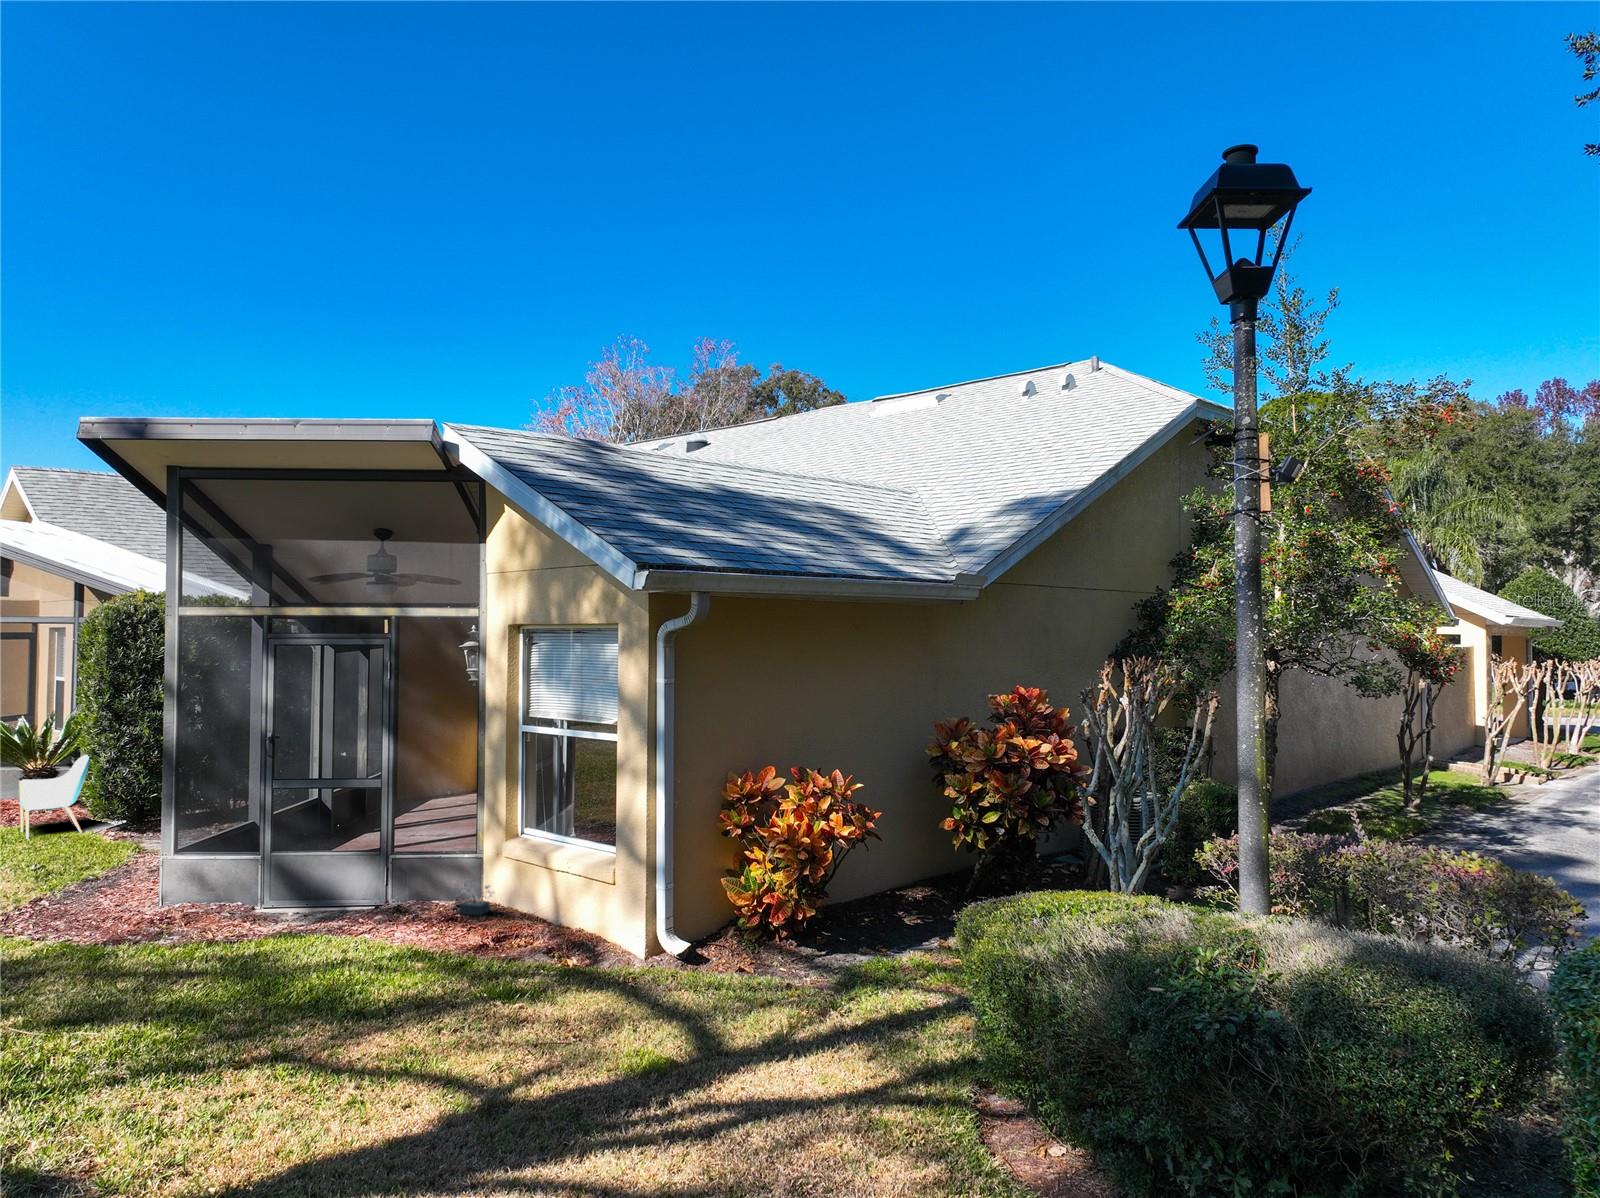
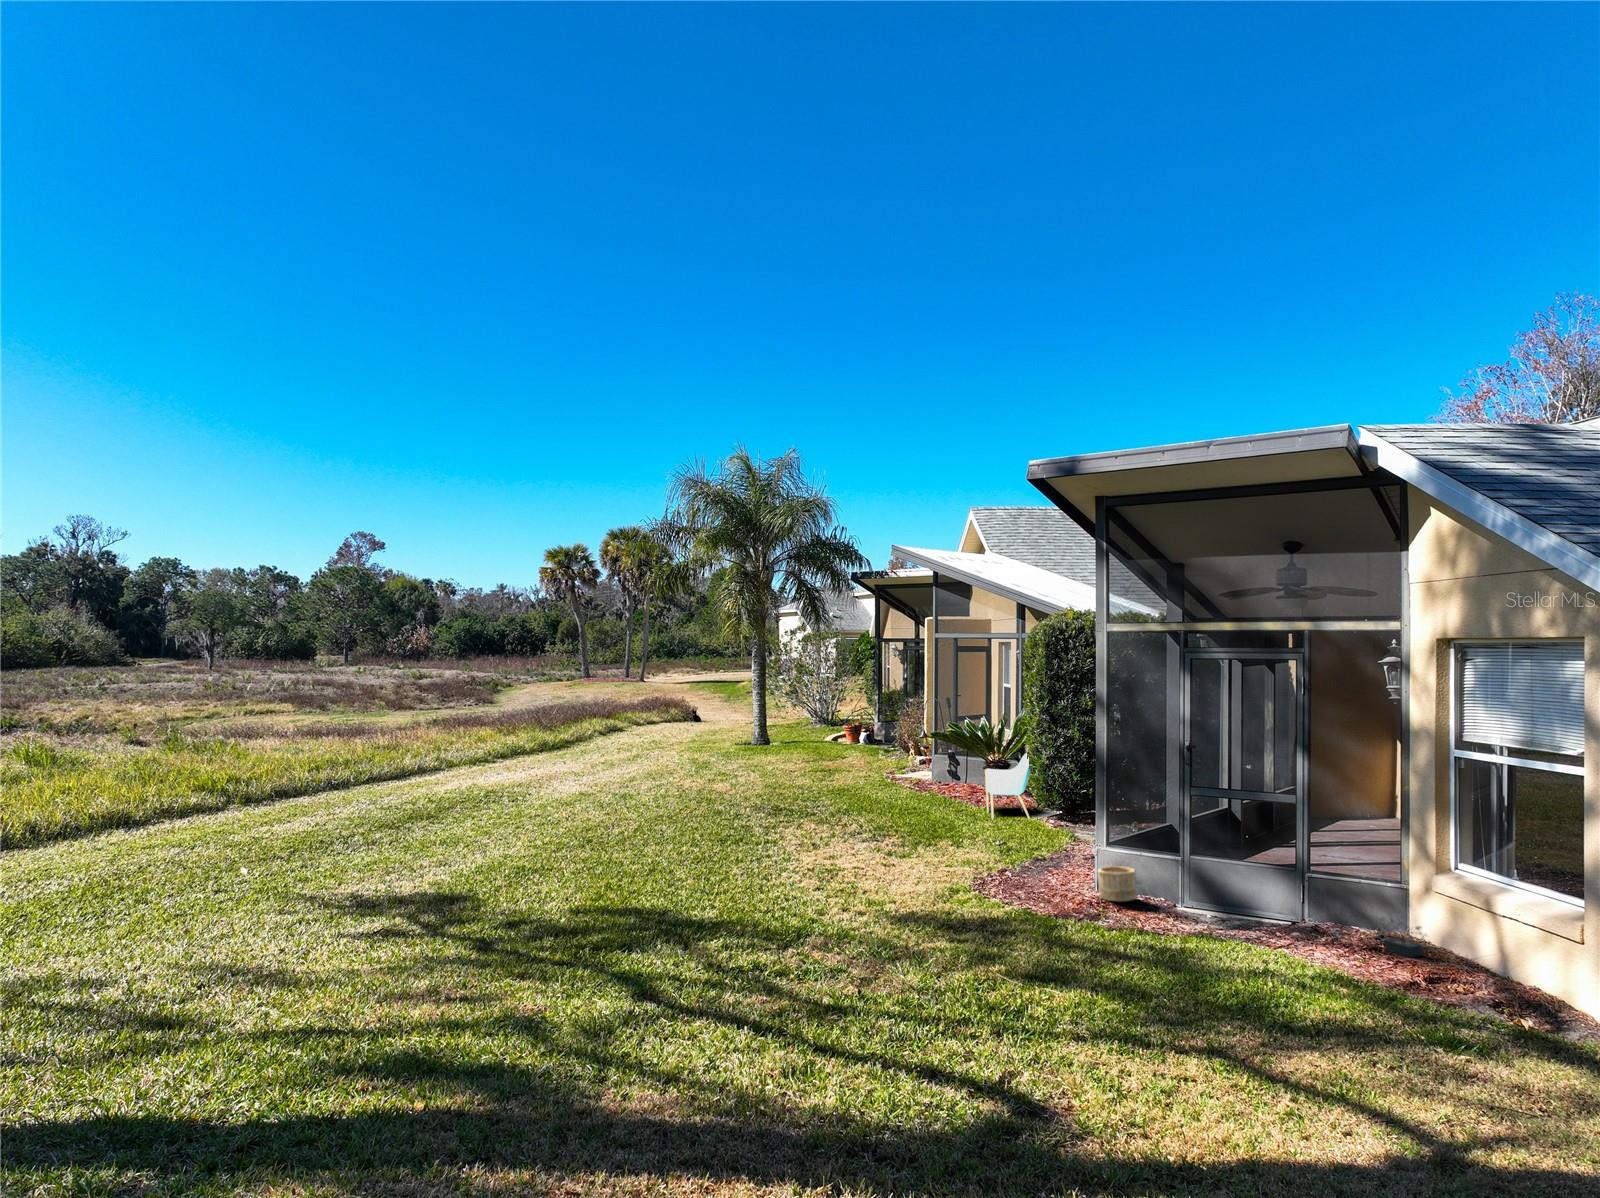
wooden bucket: none [158,875,207,917] -> present [1098,866,1136,902]

